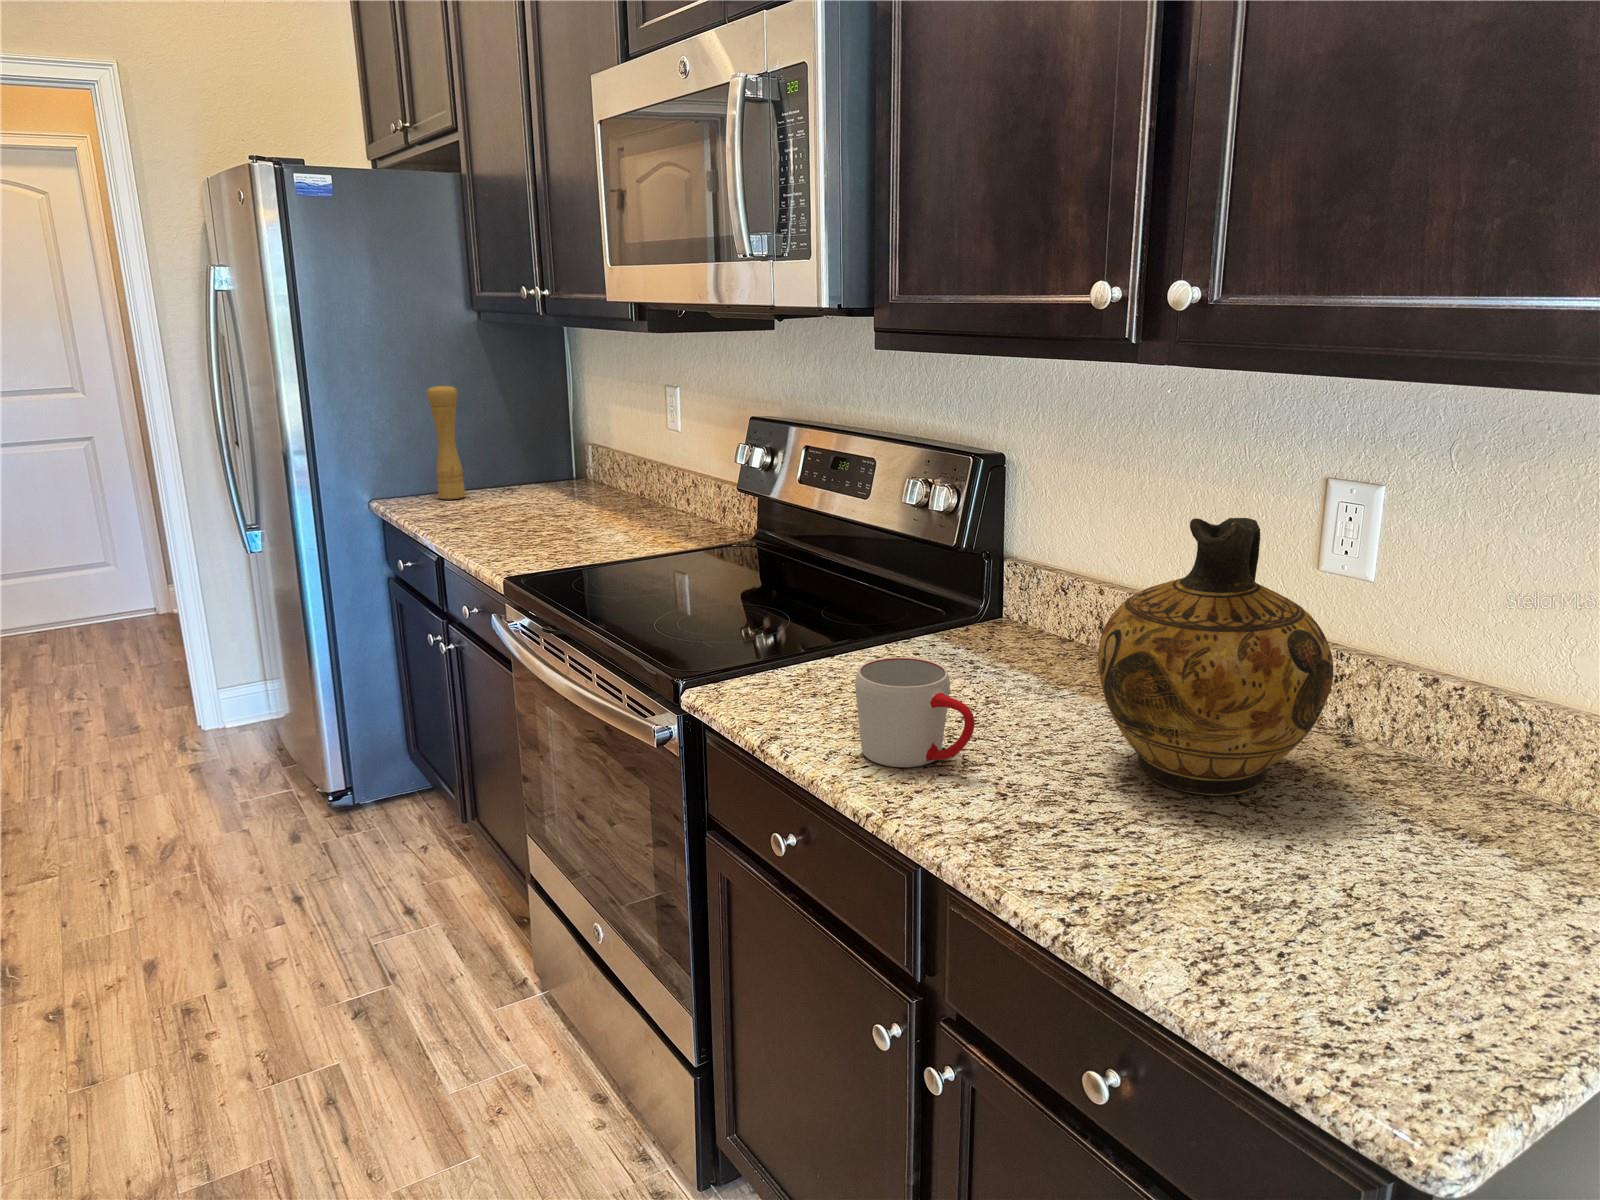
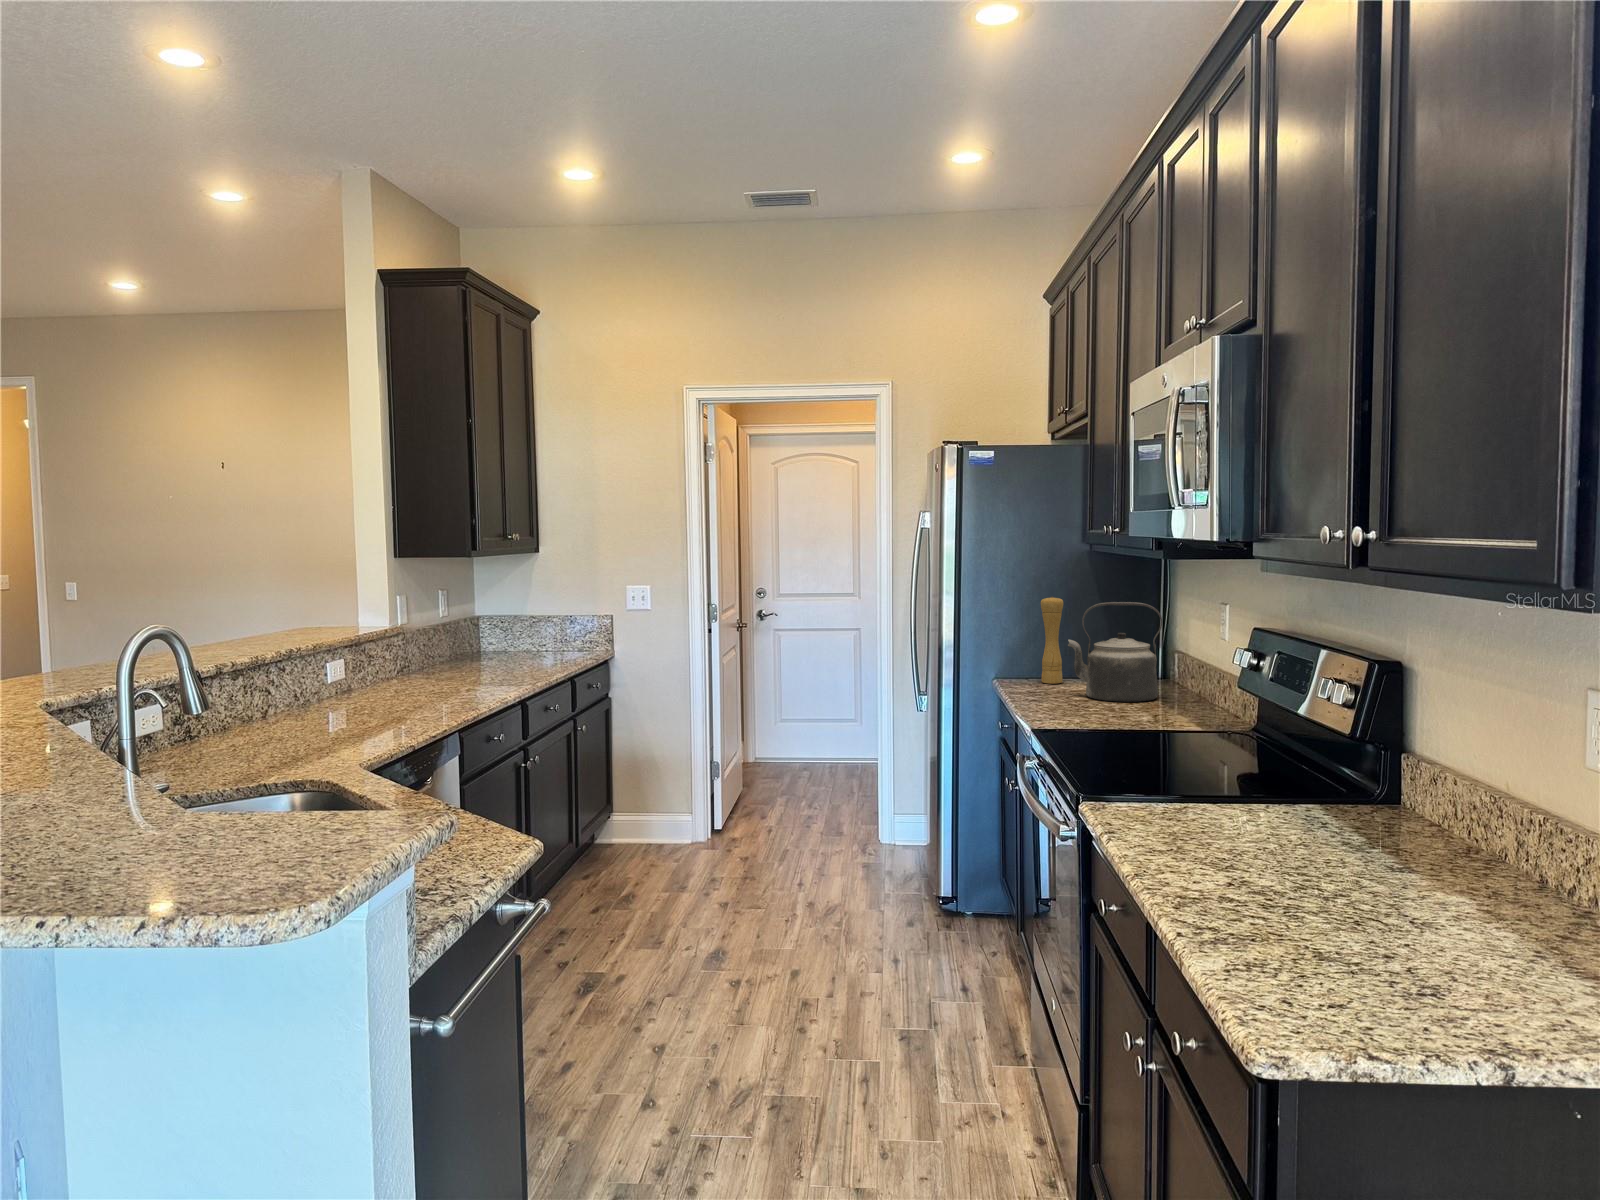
kettle: none [485,388,601,517] -> present [1068,602,1162,702]
ceramic jug: present [1098,518,1333,796] -> none [1309,694,1505,917]
mug: present [855,657,974,767] -> none [1148,784,1218,860]

